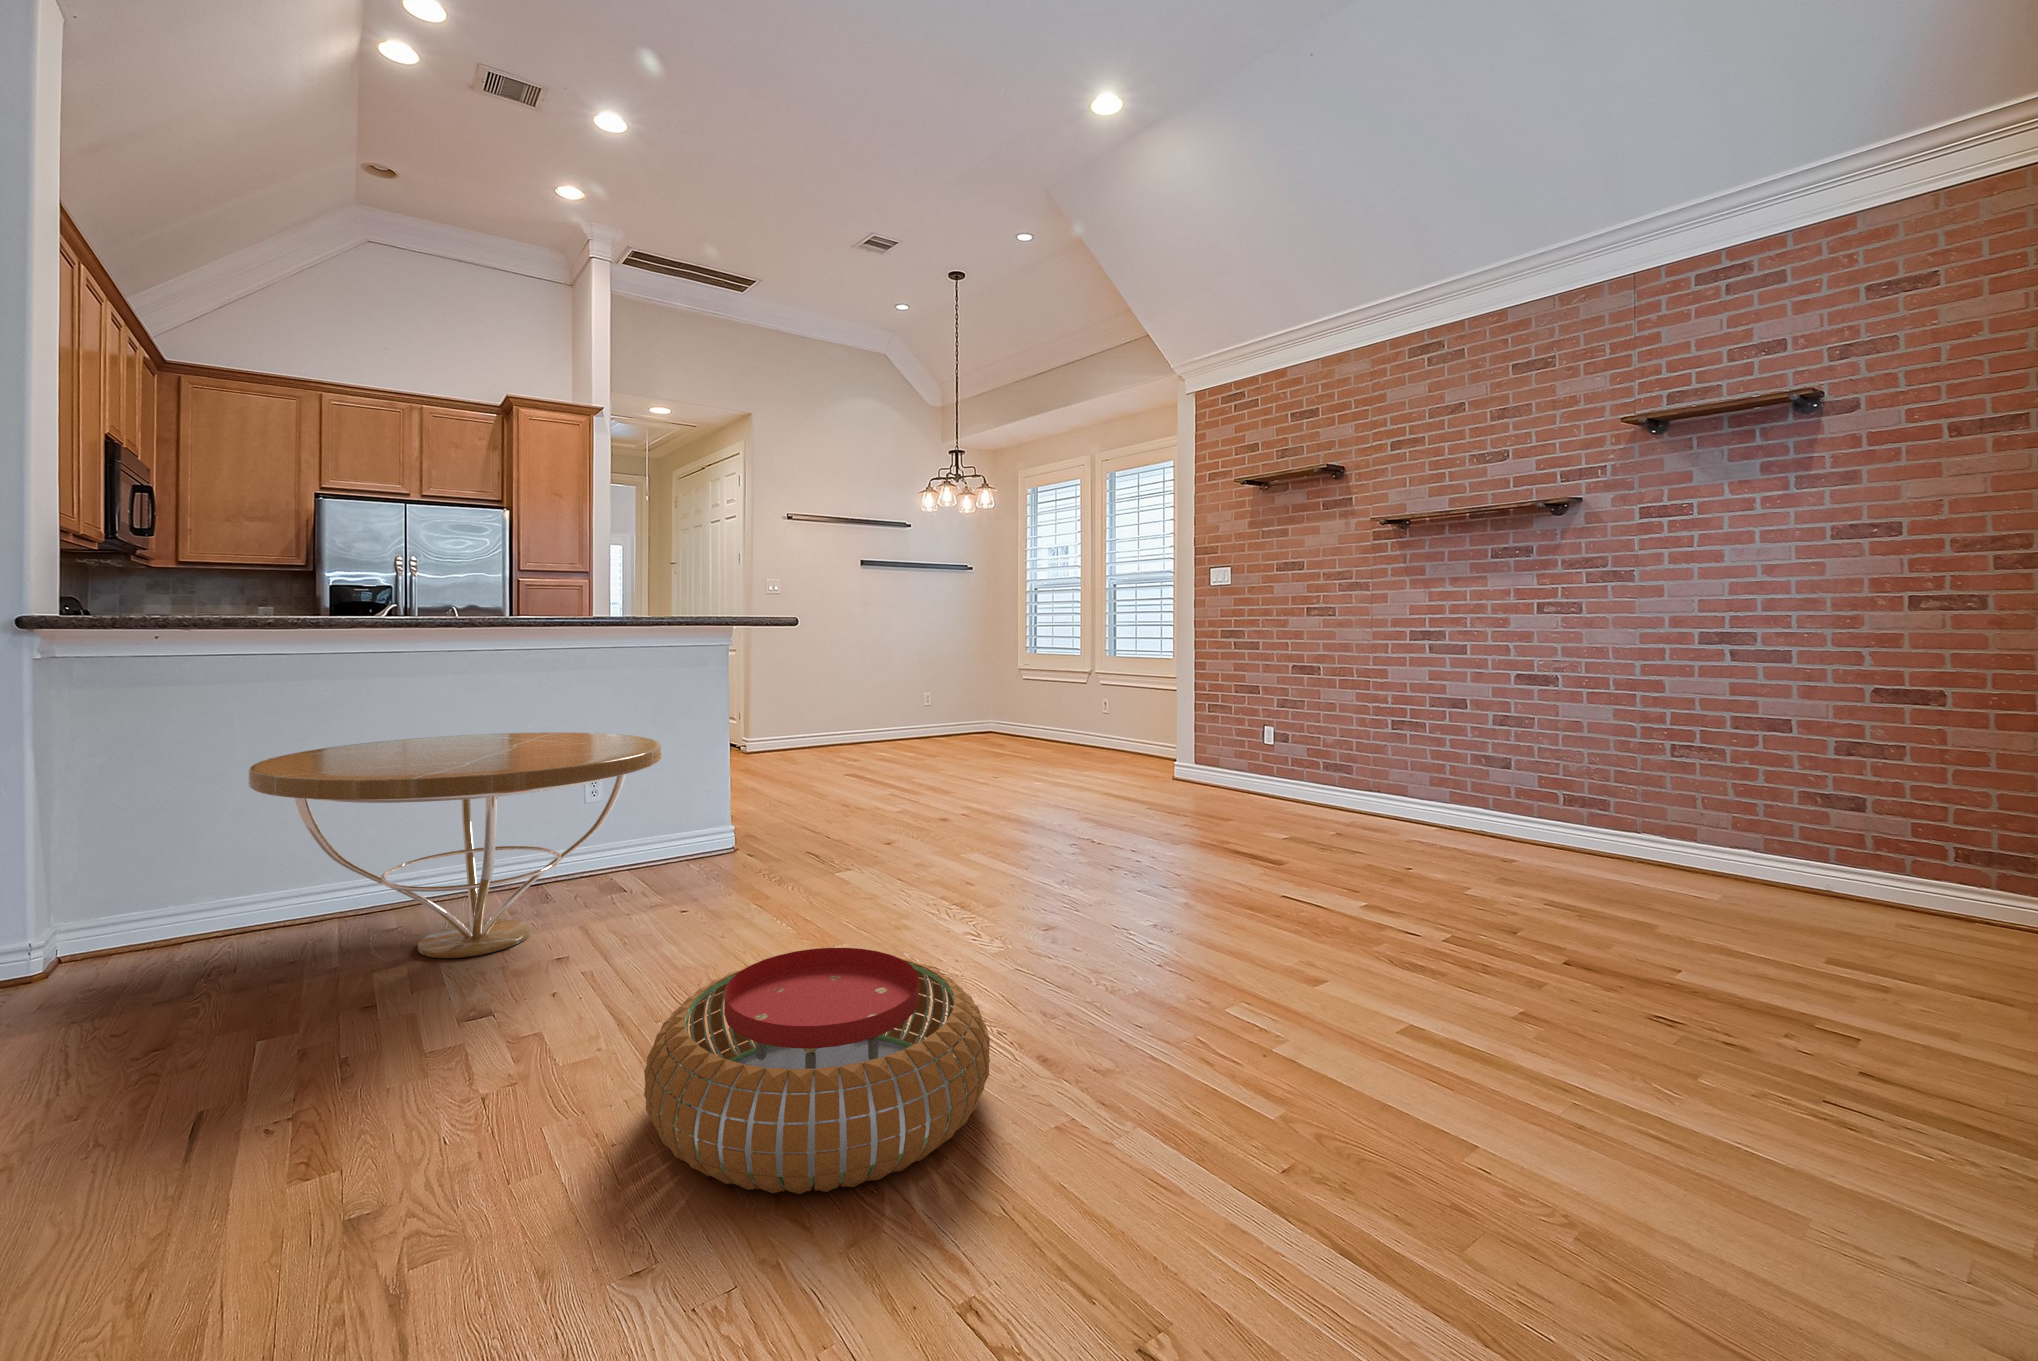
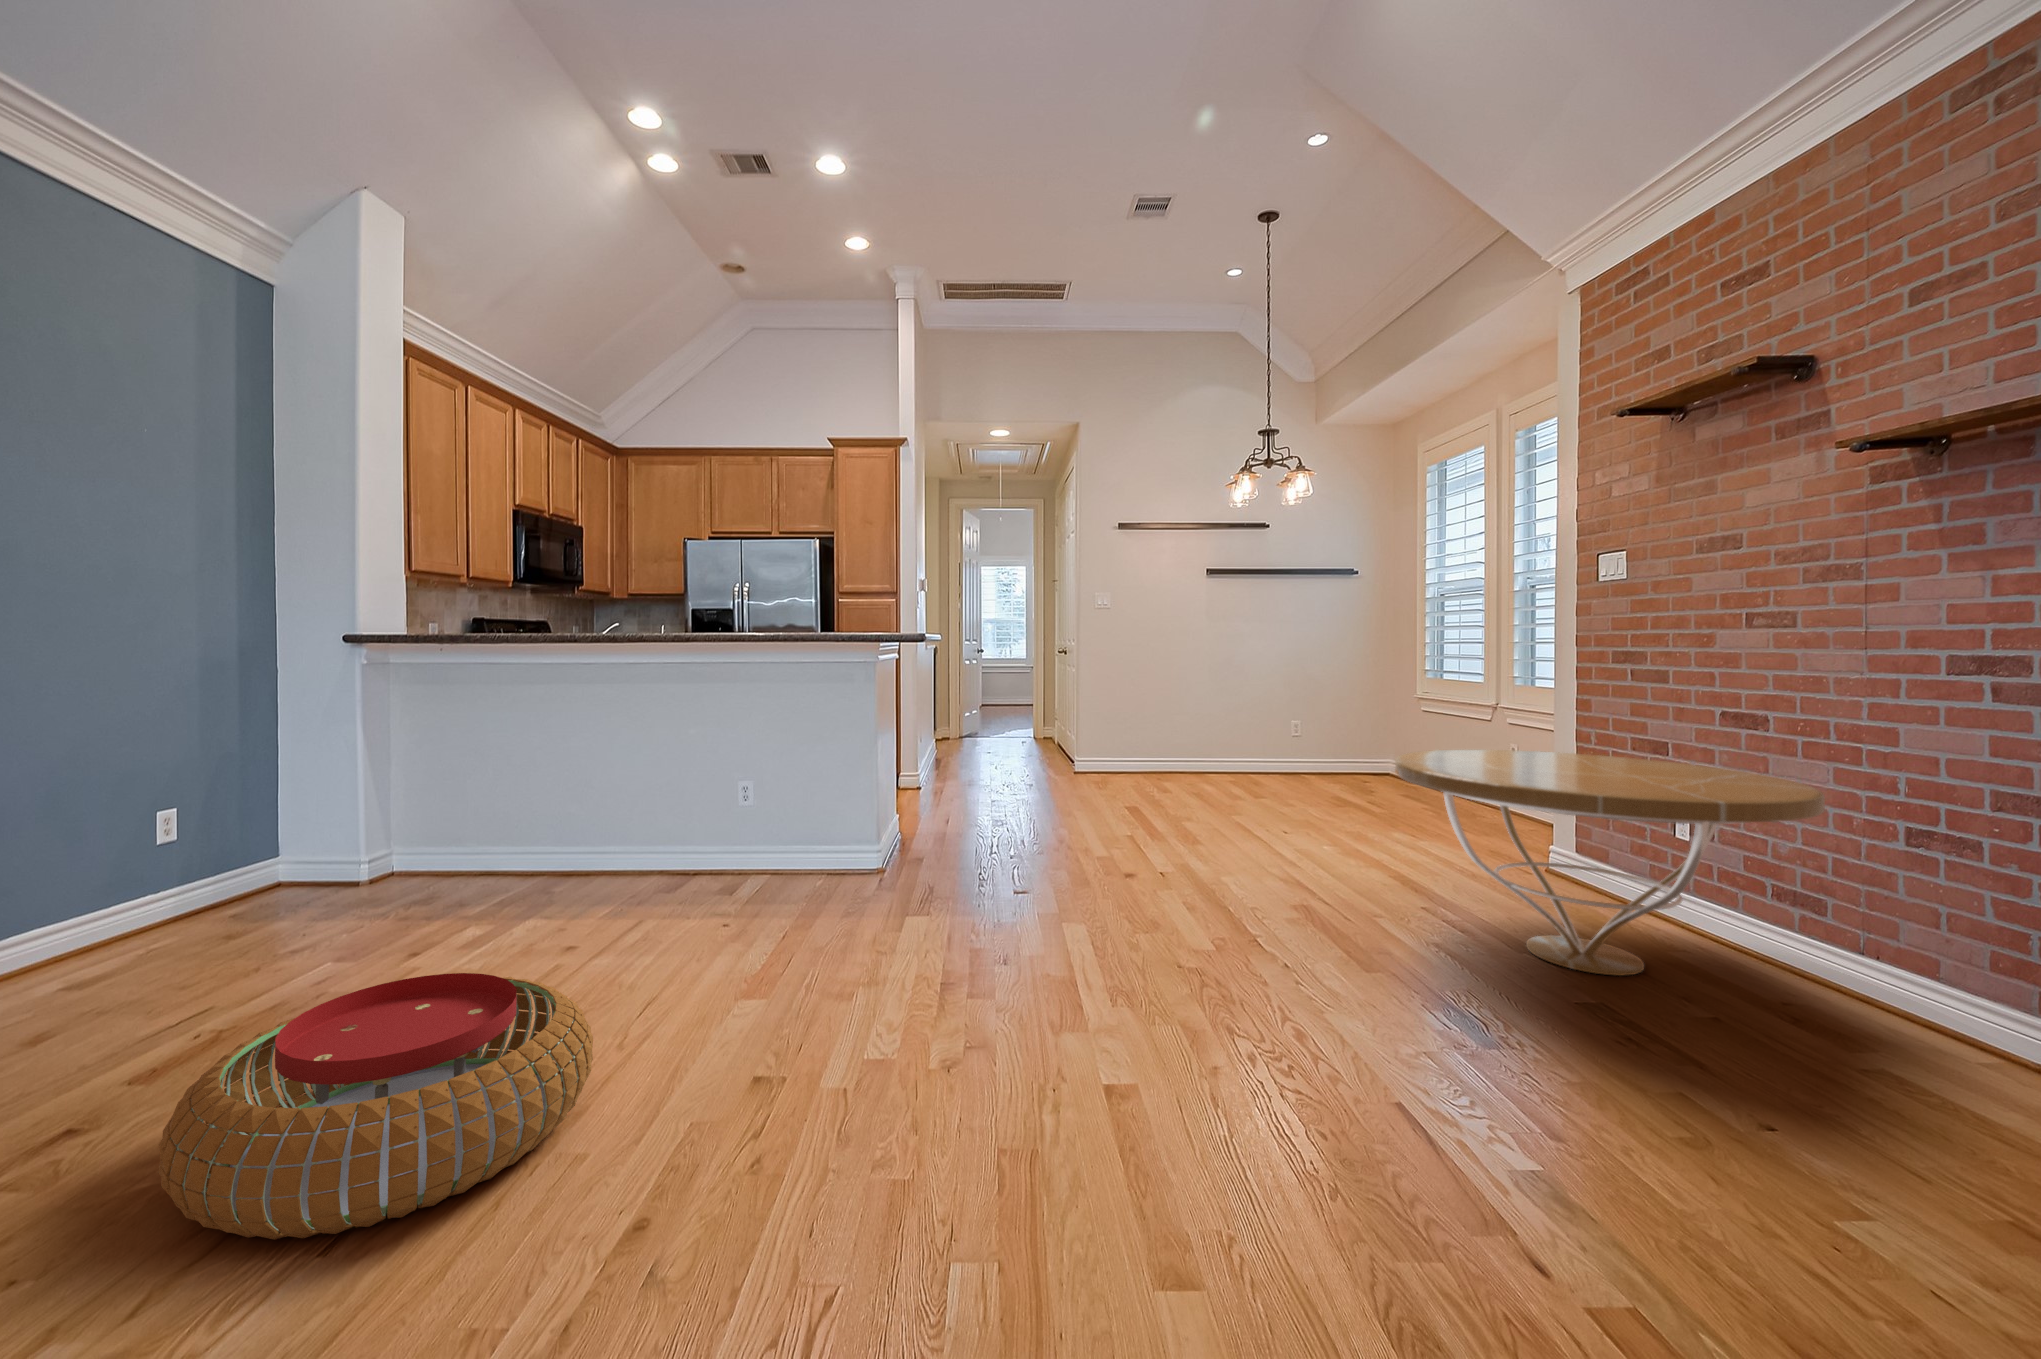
coffee table: present [249,732,661,958] -> present [1395,750,1825,976]

